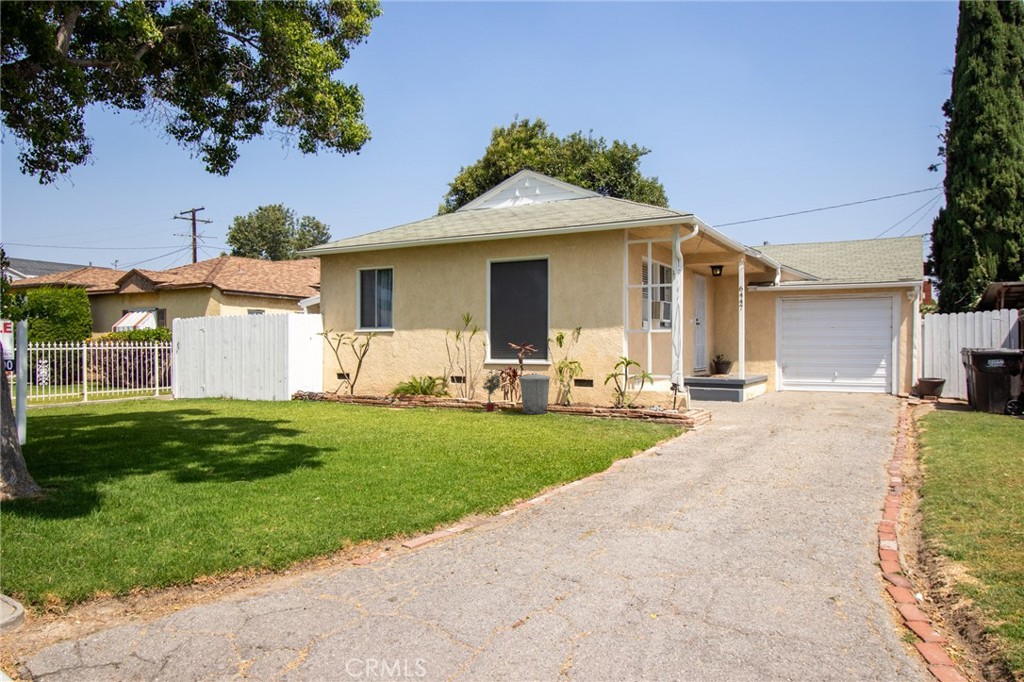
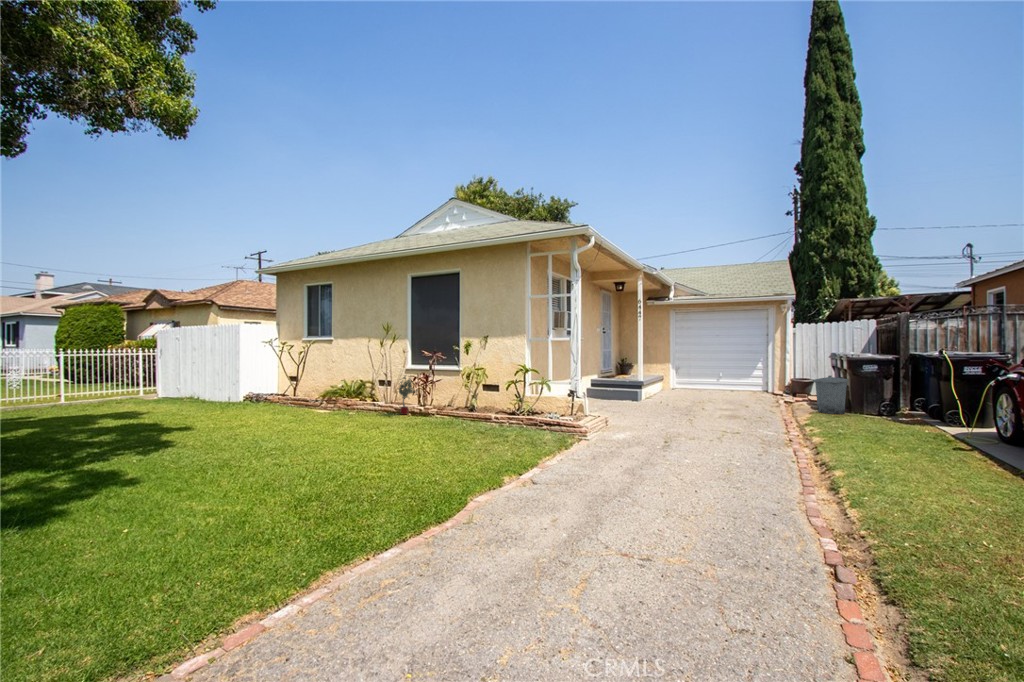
trash can: present [519,373,550,414] -> present [814,376,848,414]

